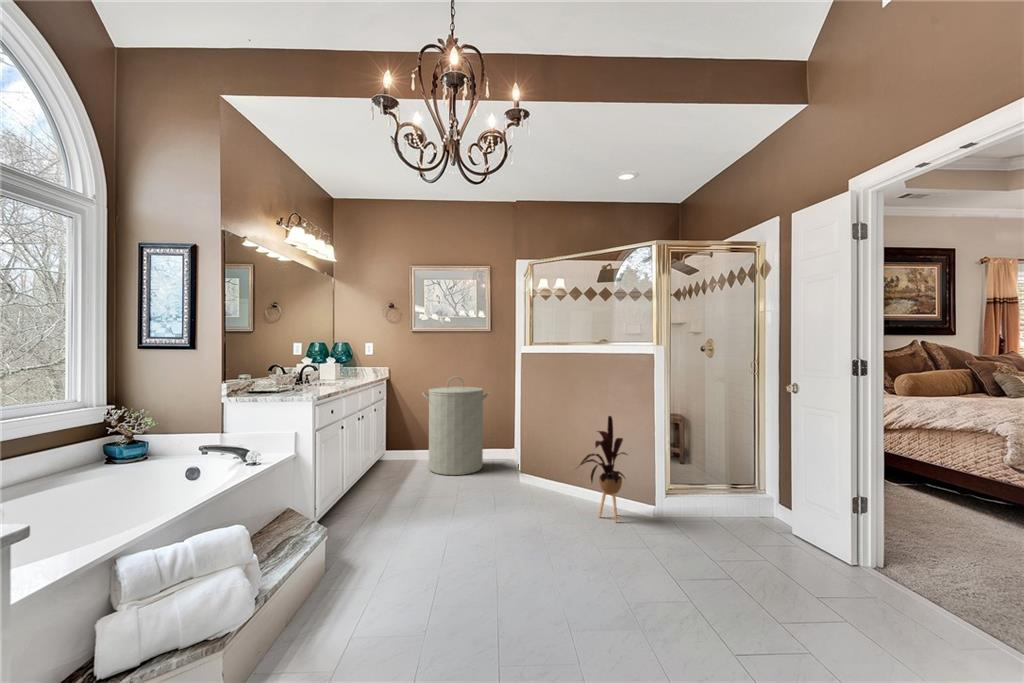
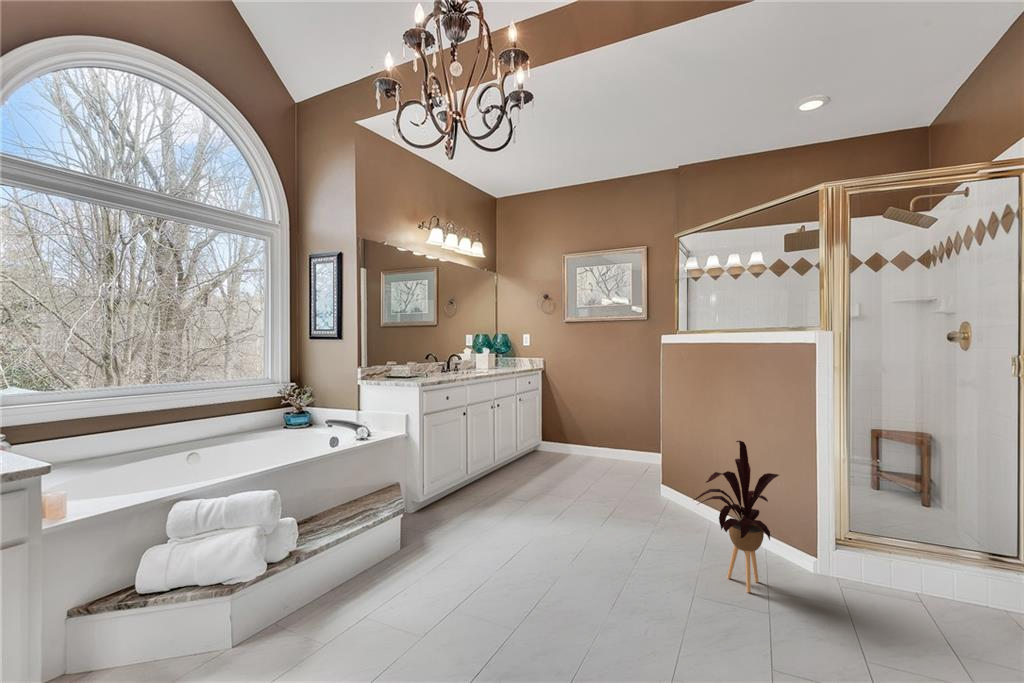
laundry hamper: present [423,377,490,475] -> none [568,372,642,483]

